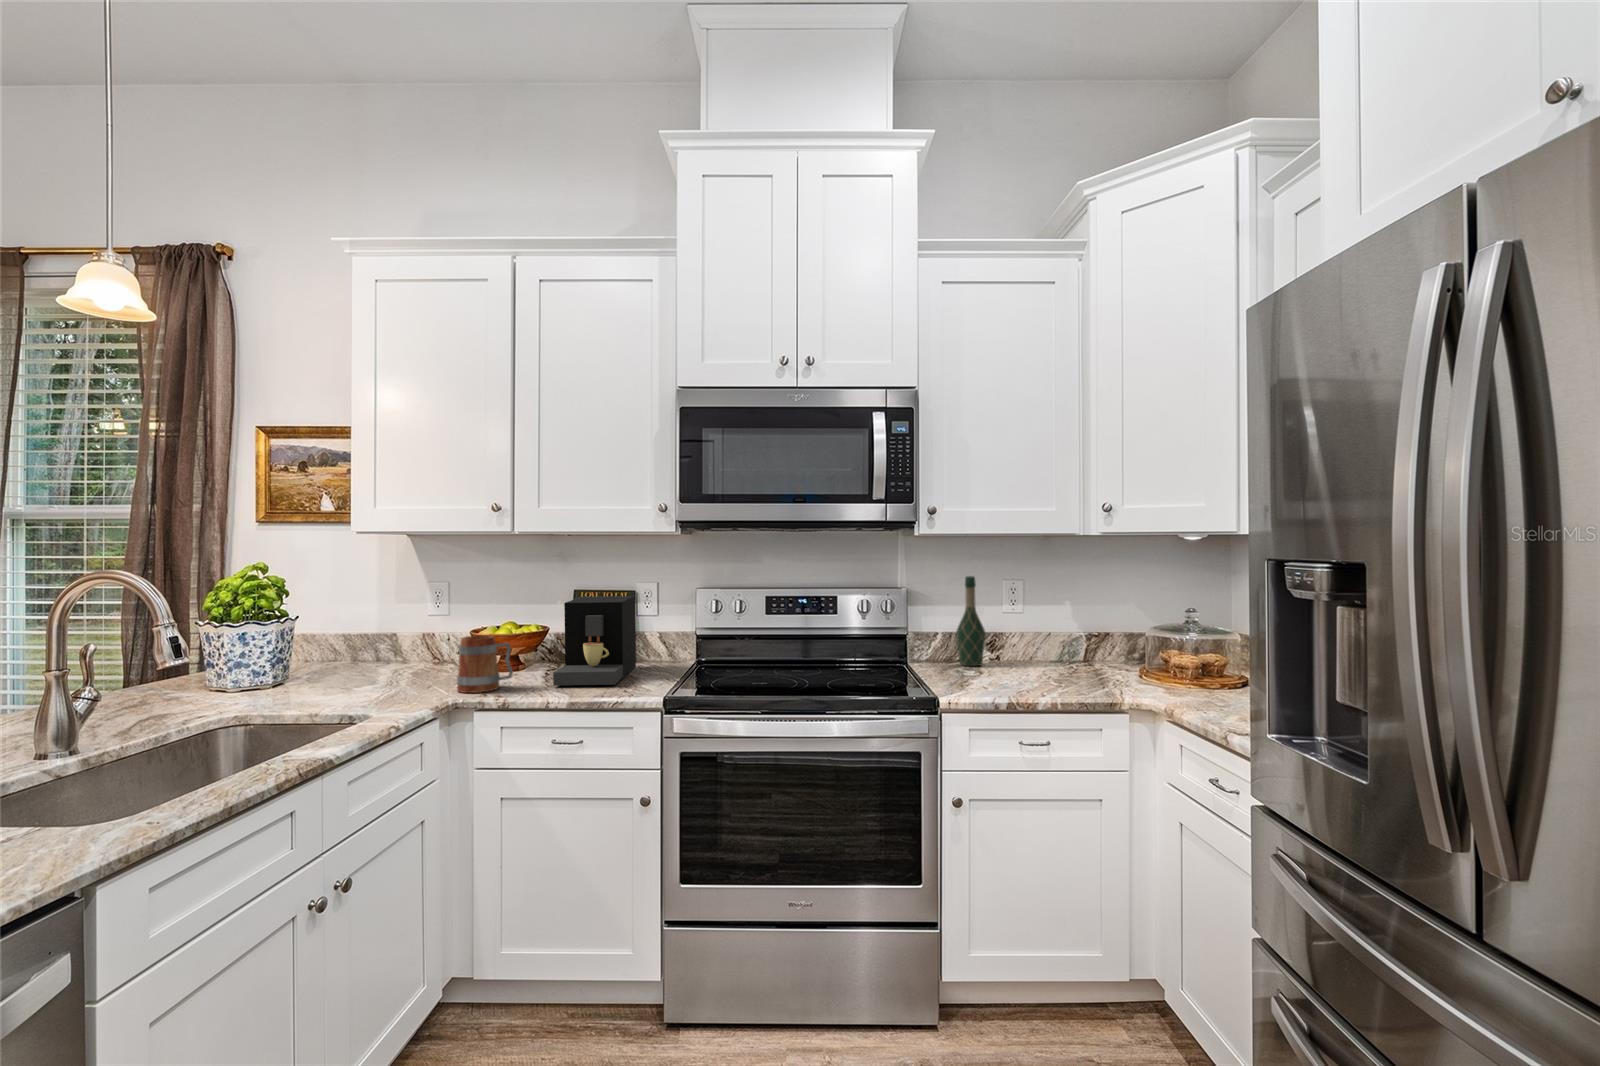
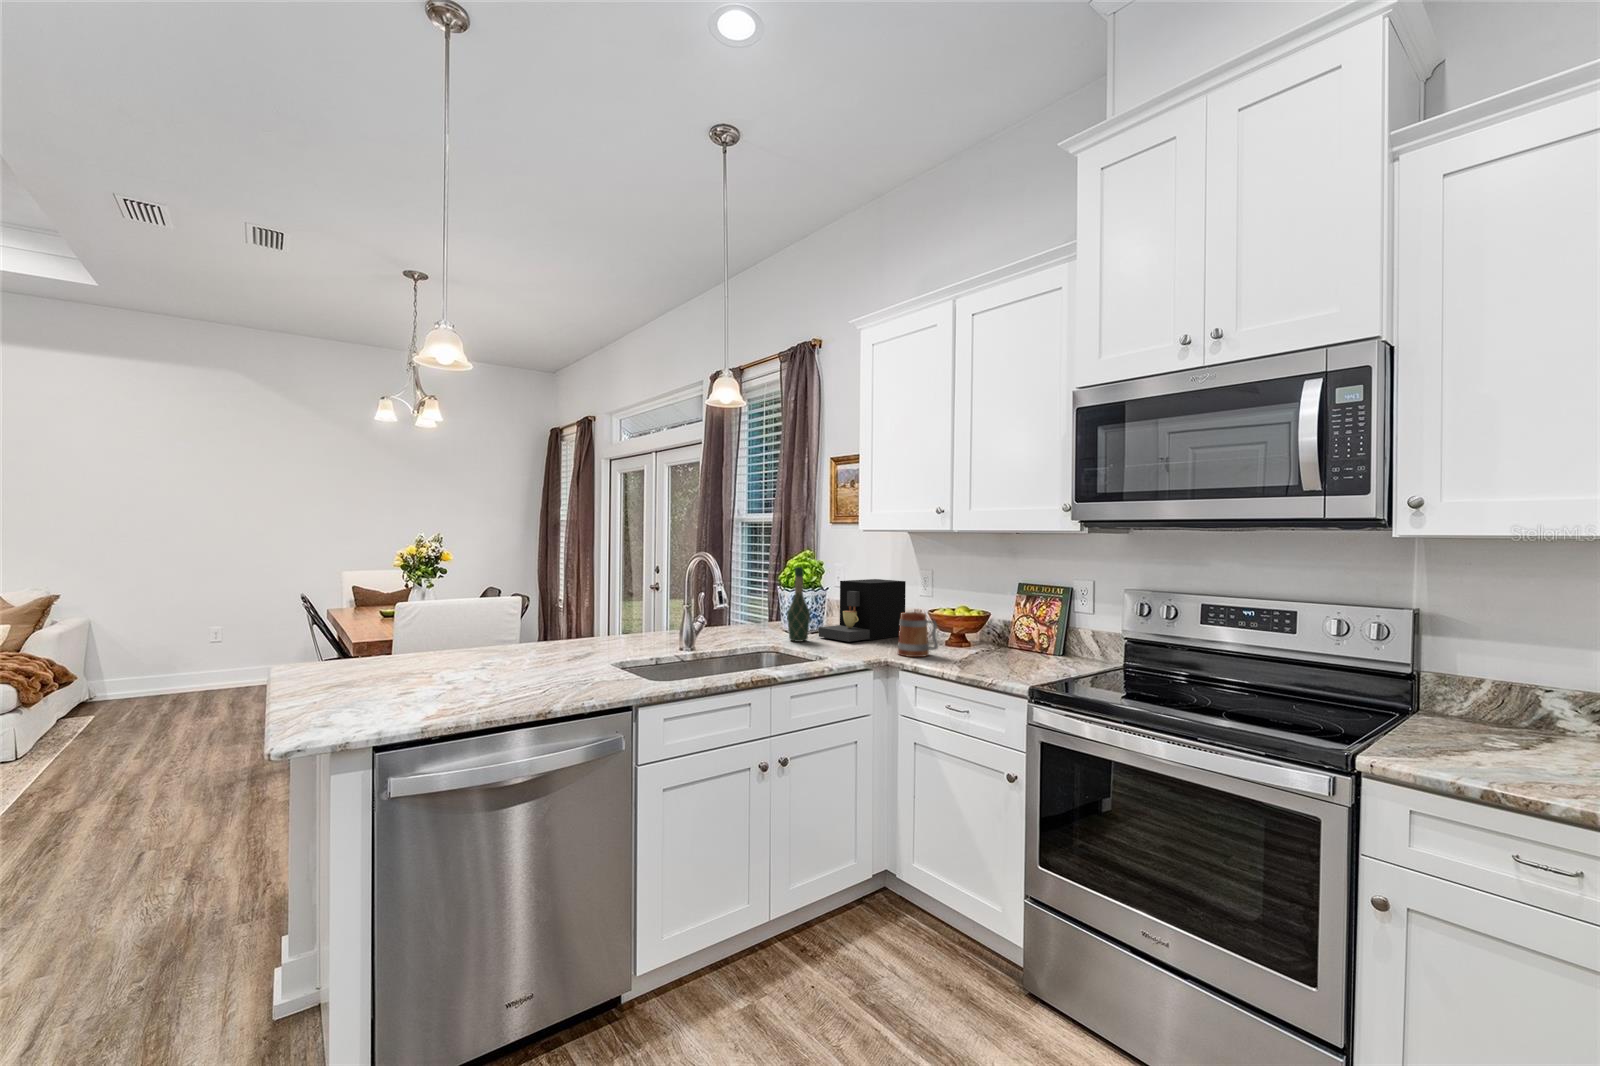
wine bottle: present [956,576,985,666] -> present [787,567,810,642]
coffee maker: present [553,596,636,686] -> present [819,579,906,642]

